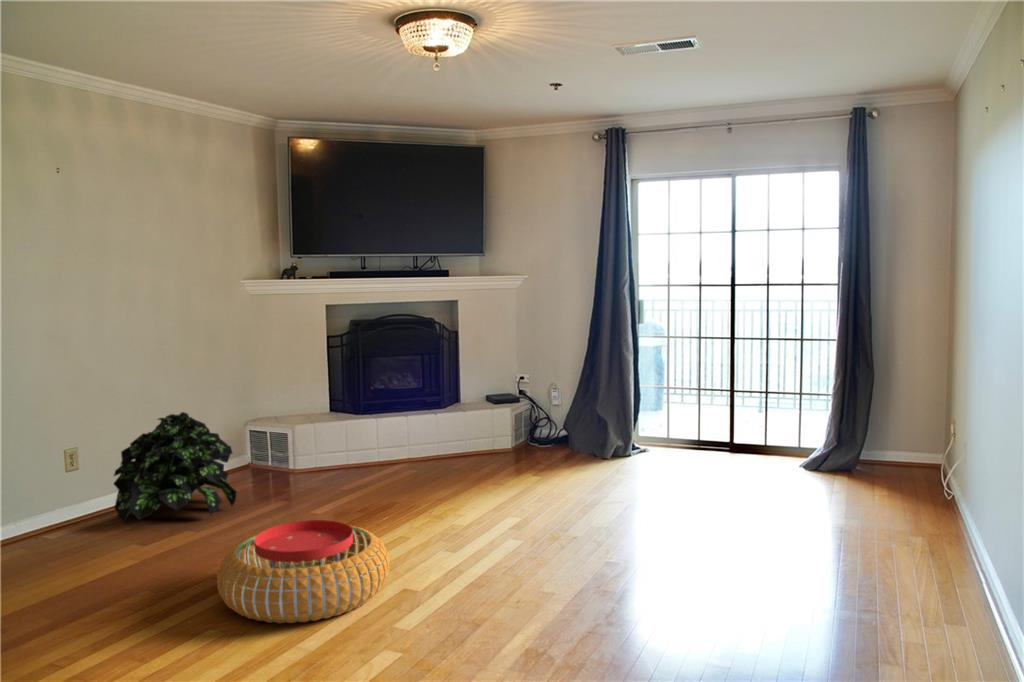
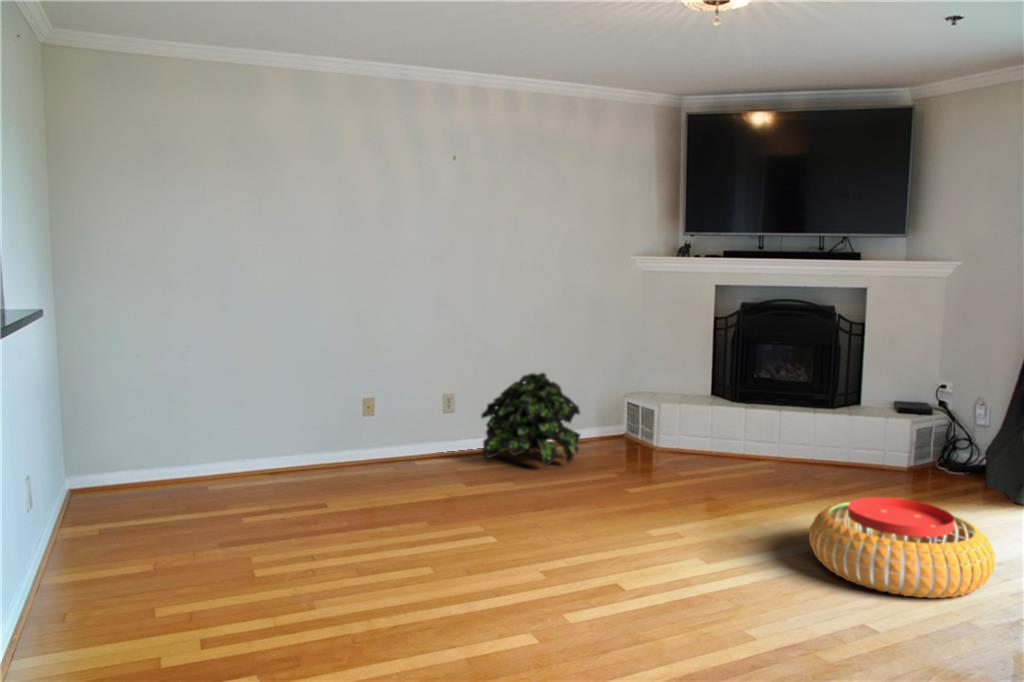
pouf: present [217,520,390,623] -> present [809,497,995,598]

